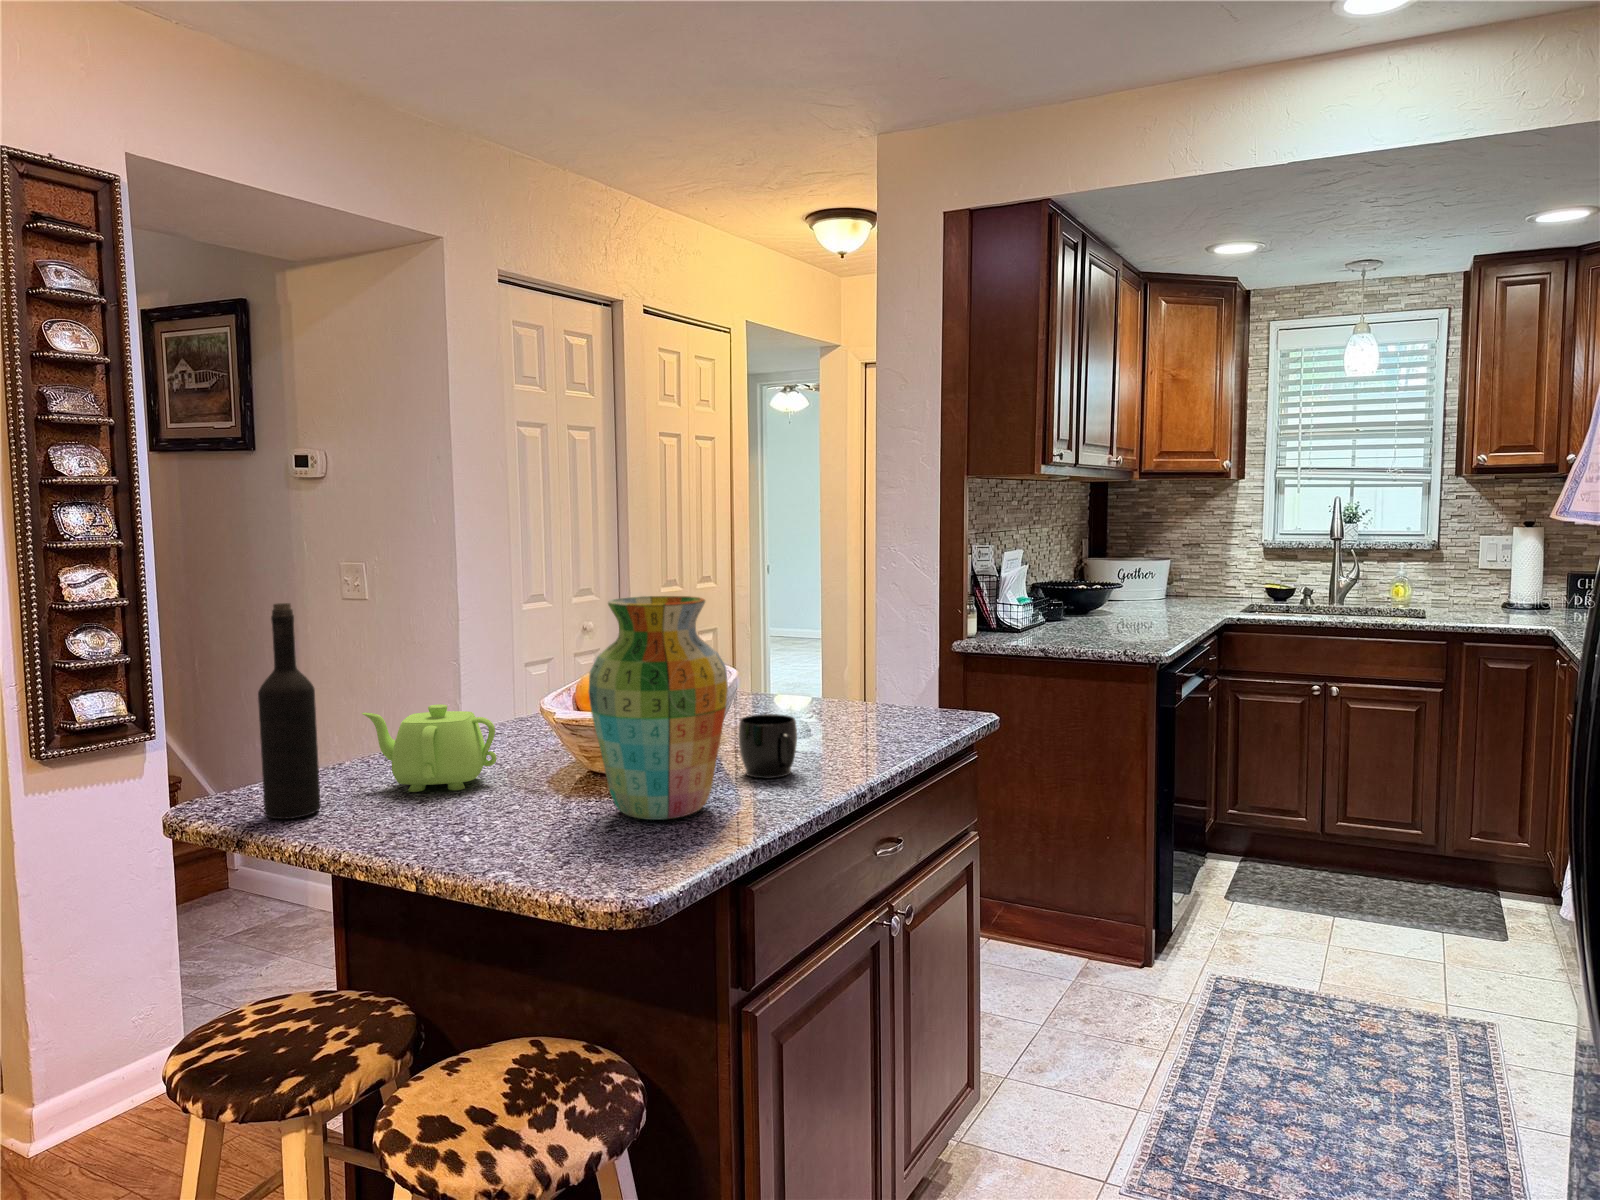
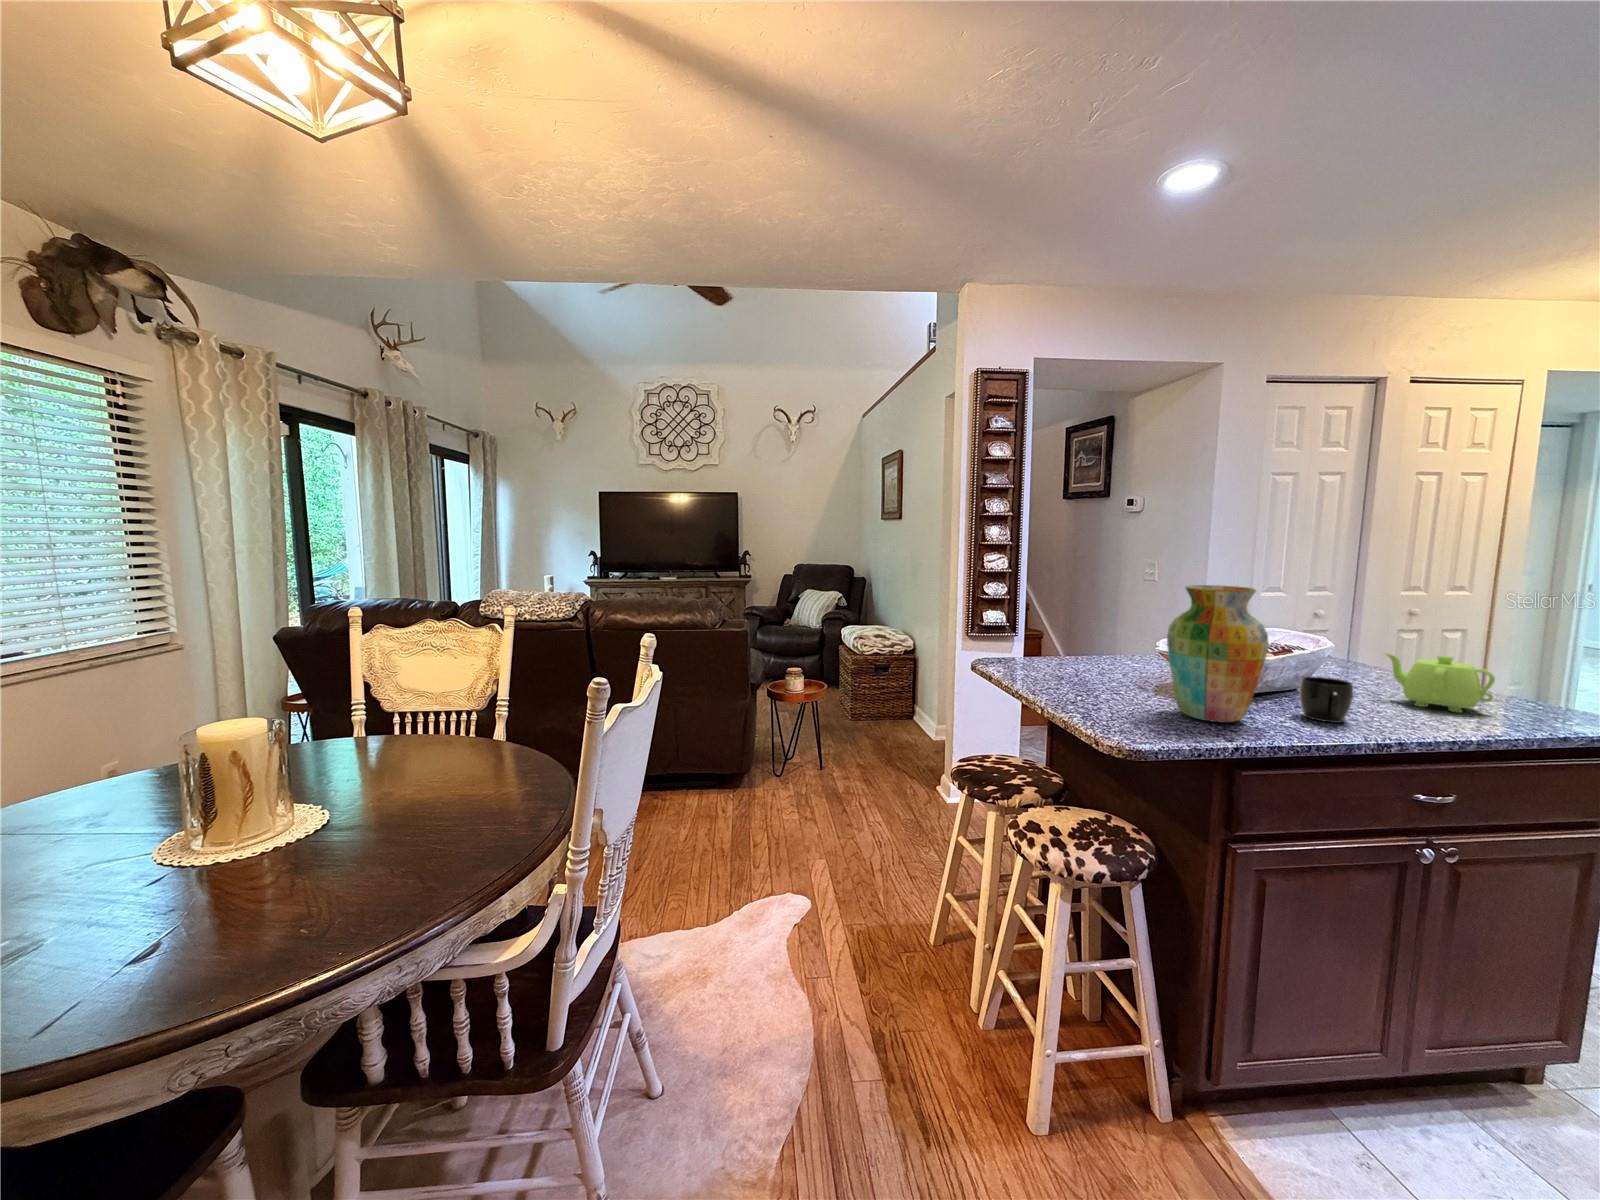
wine bottle: present [258,603,320,819] -> none [1011,573,1039,676]
teapot: present [362,704,497,792] -> present [1385,653,1495,713]

